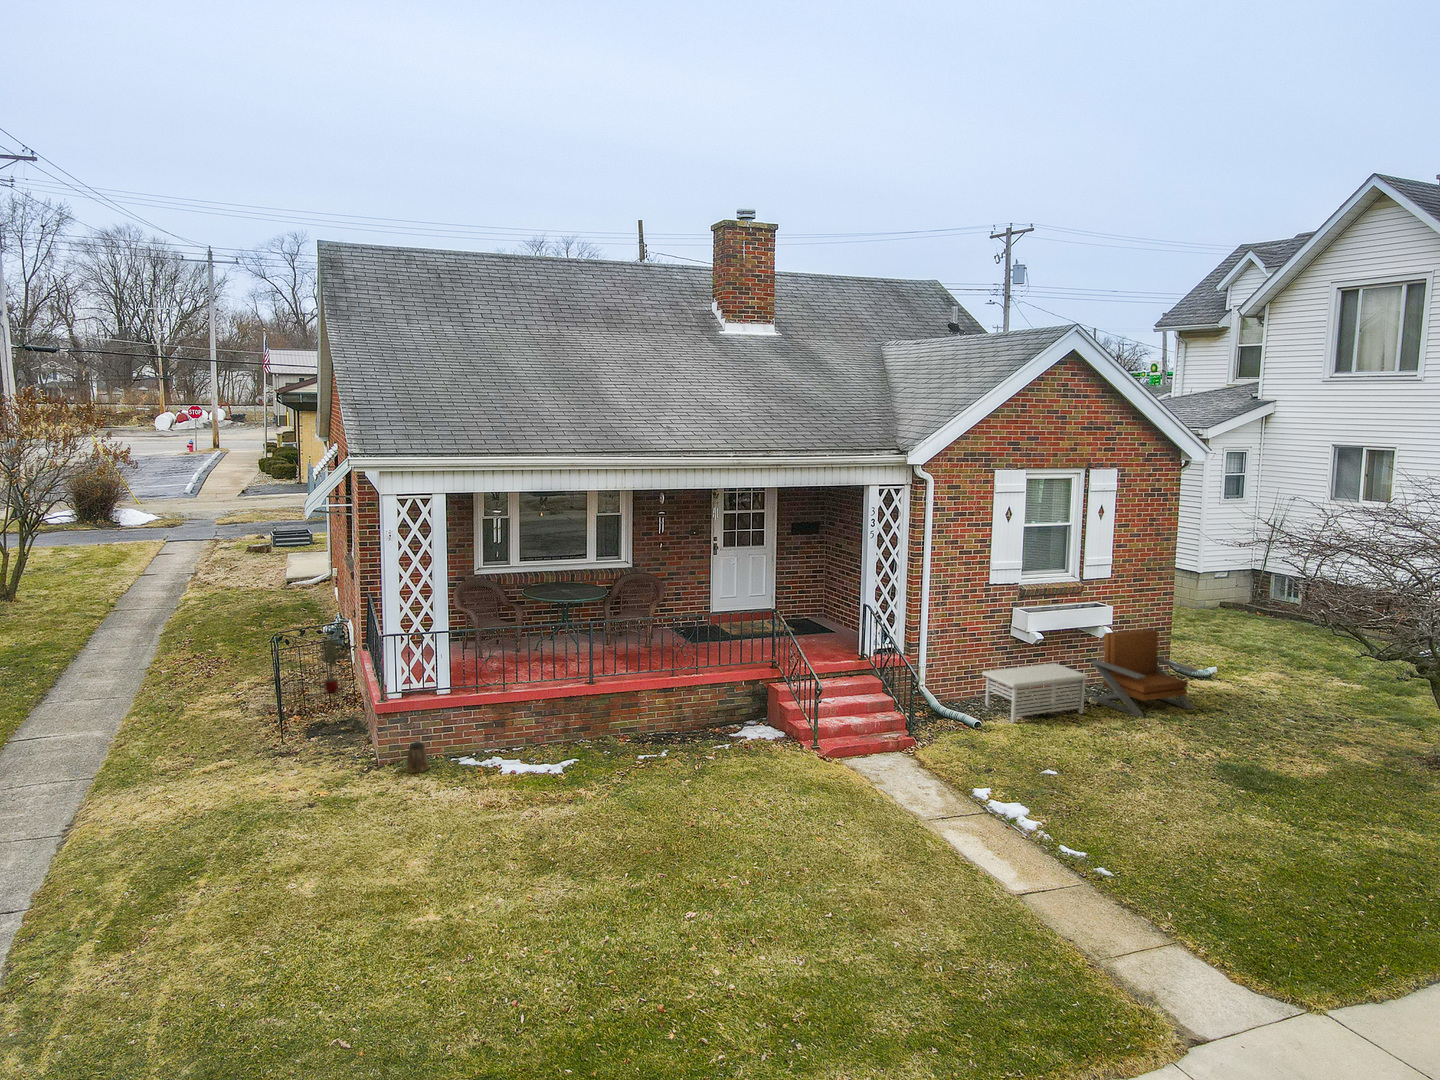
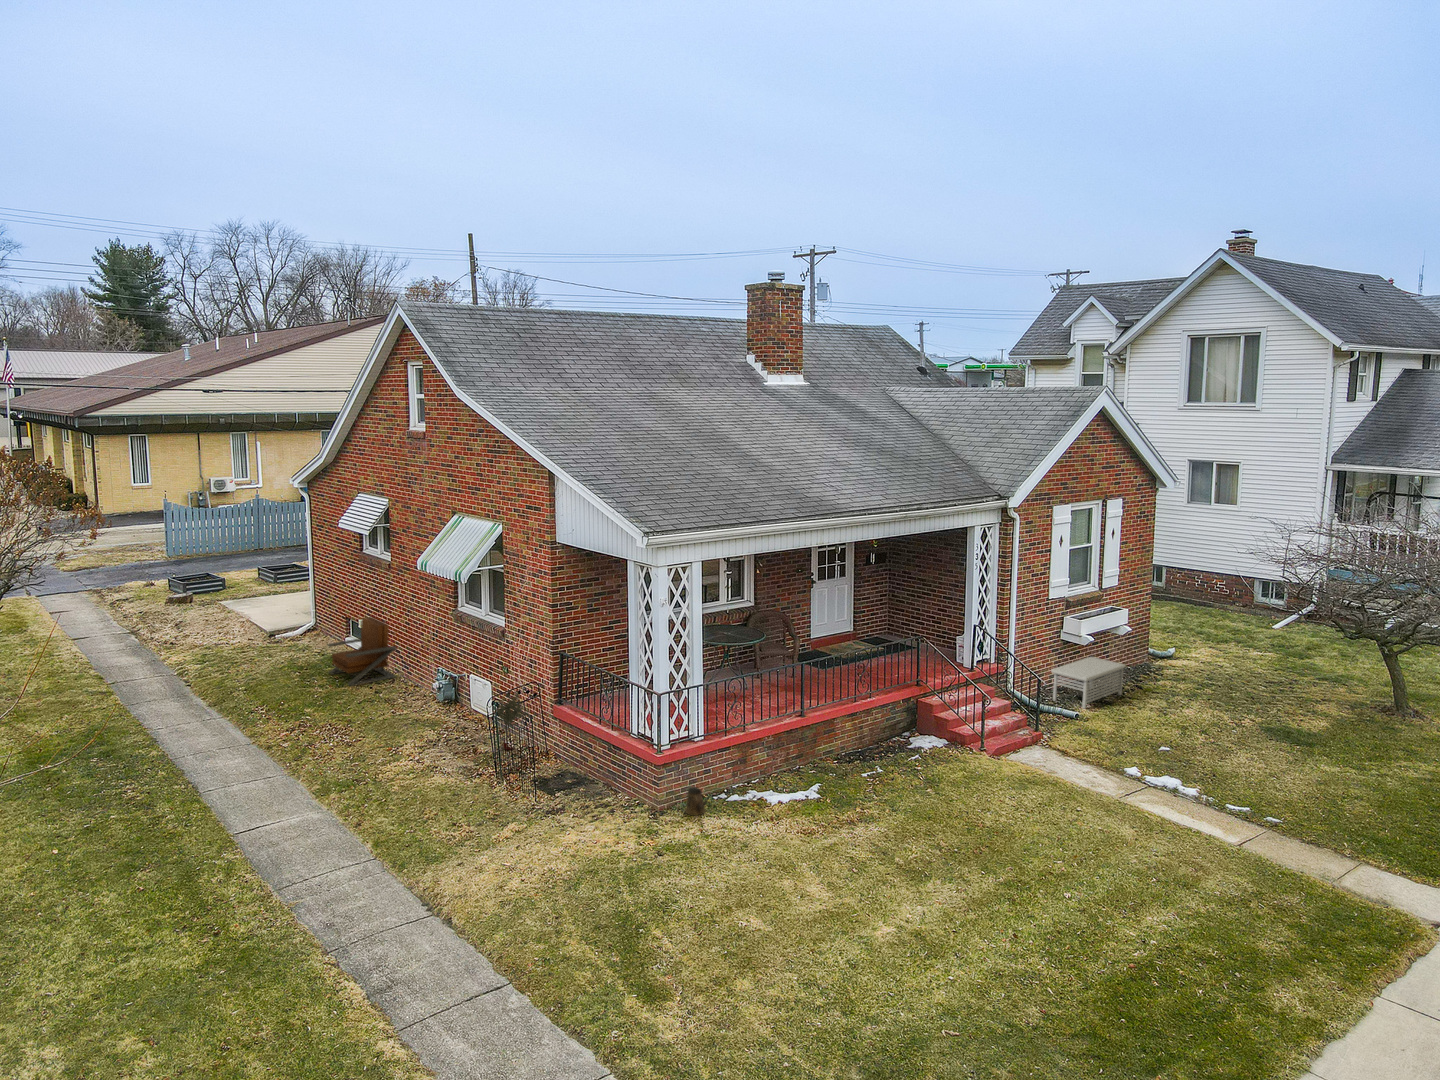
lounge chair: present [1091,629,1197,717] -> present [328,617,397,686]

